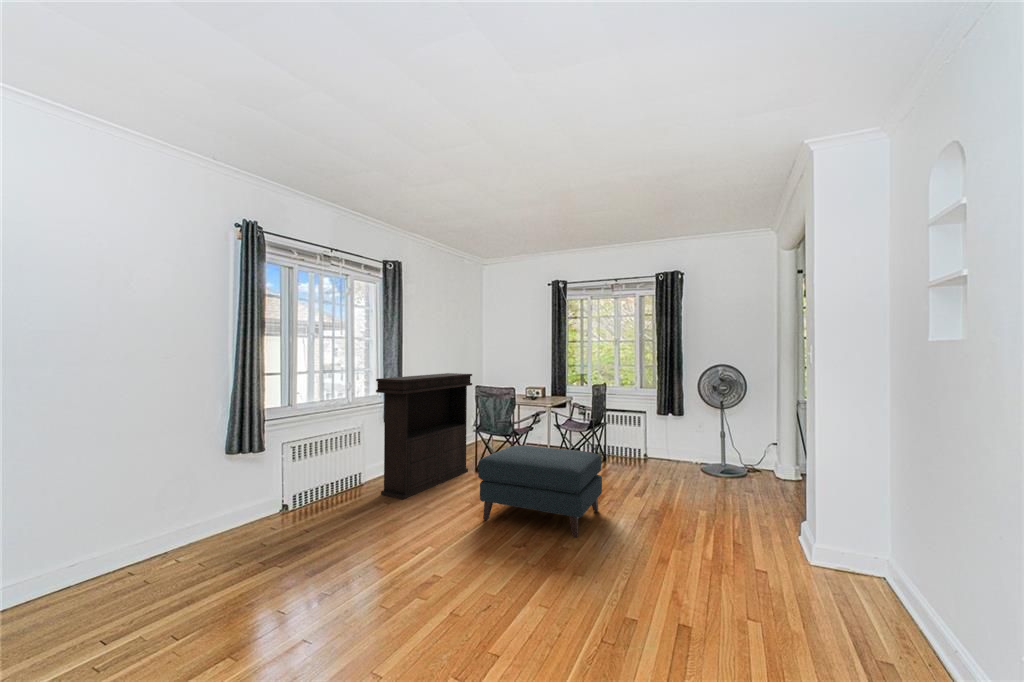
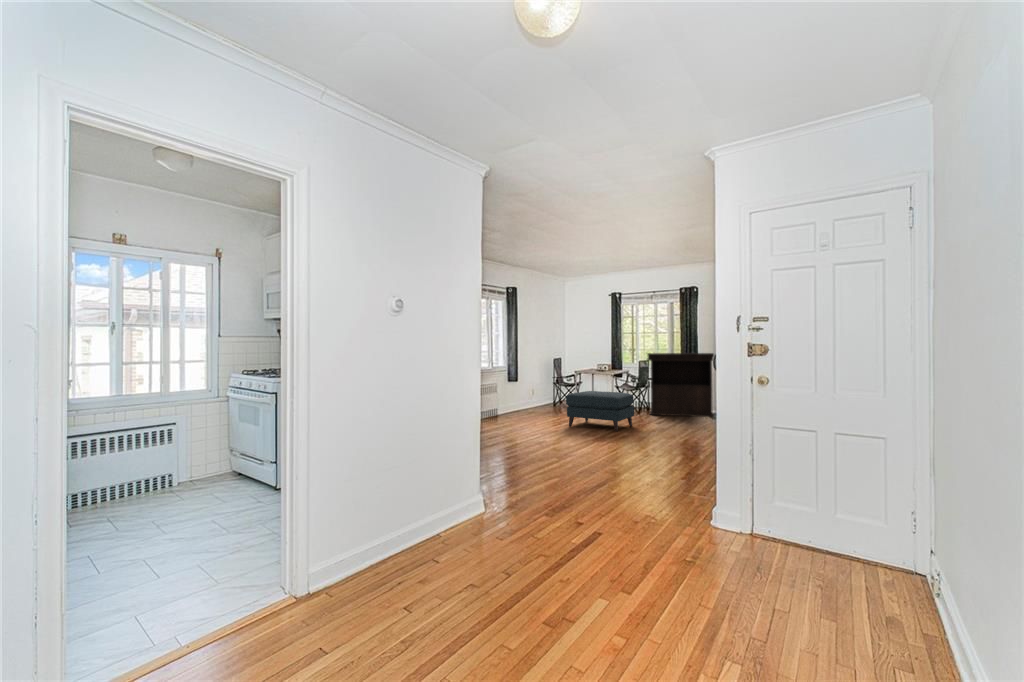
console table: present [376,373,472,499] -> present [647,353,714,417]

